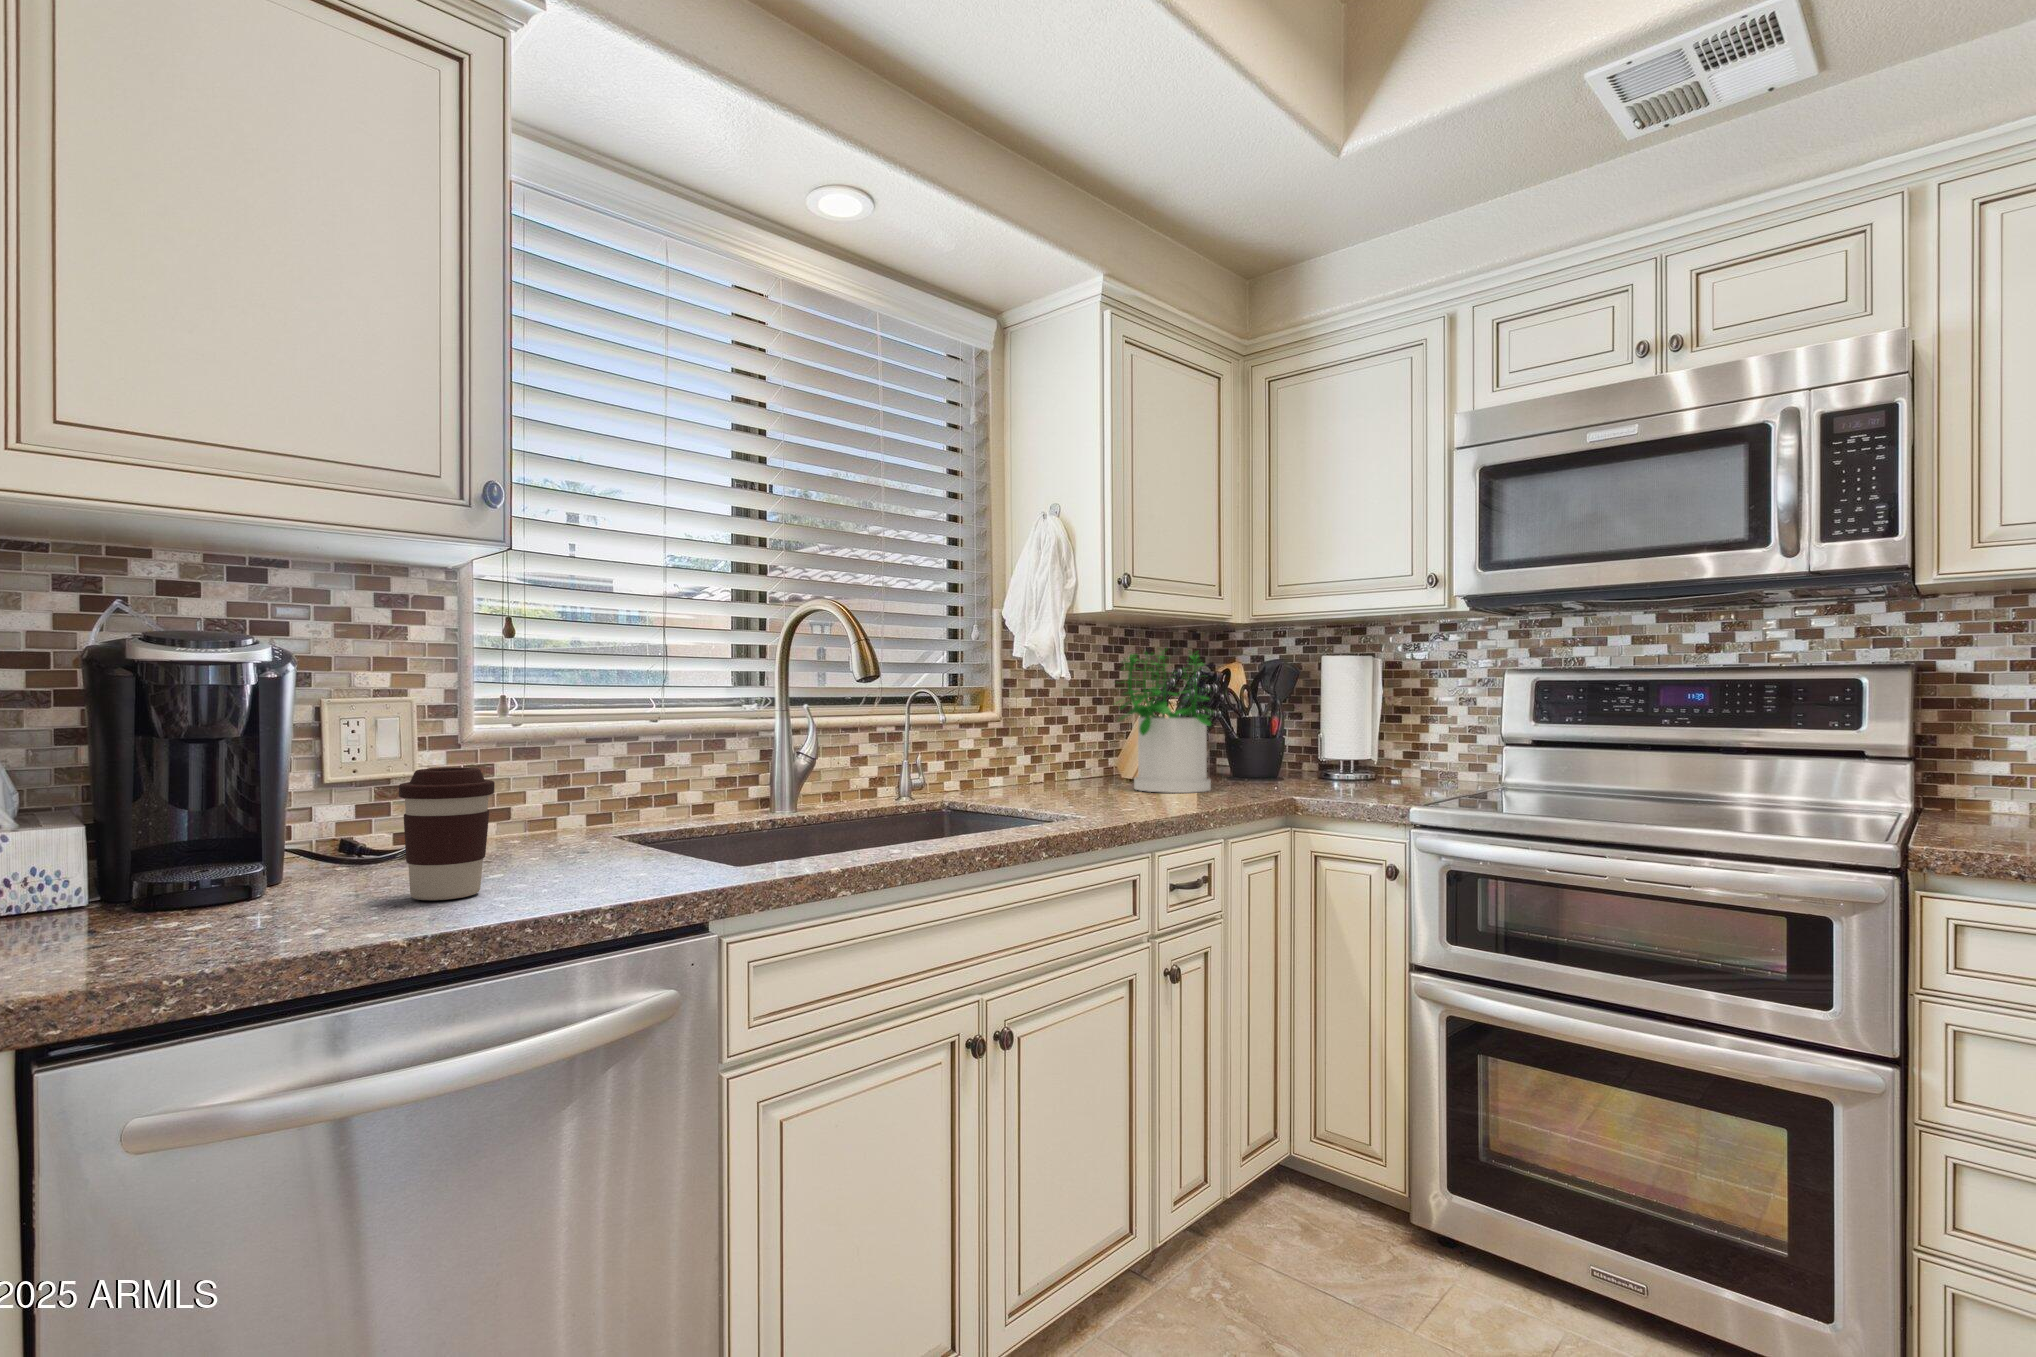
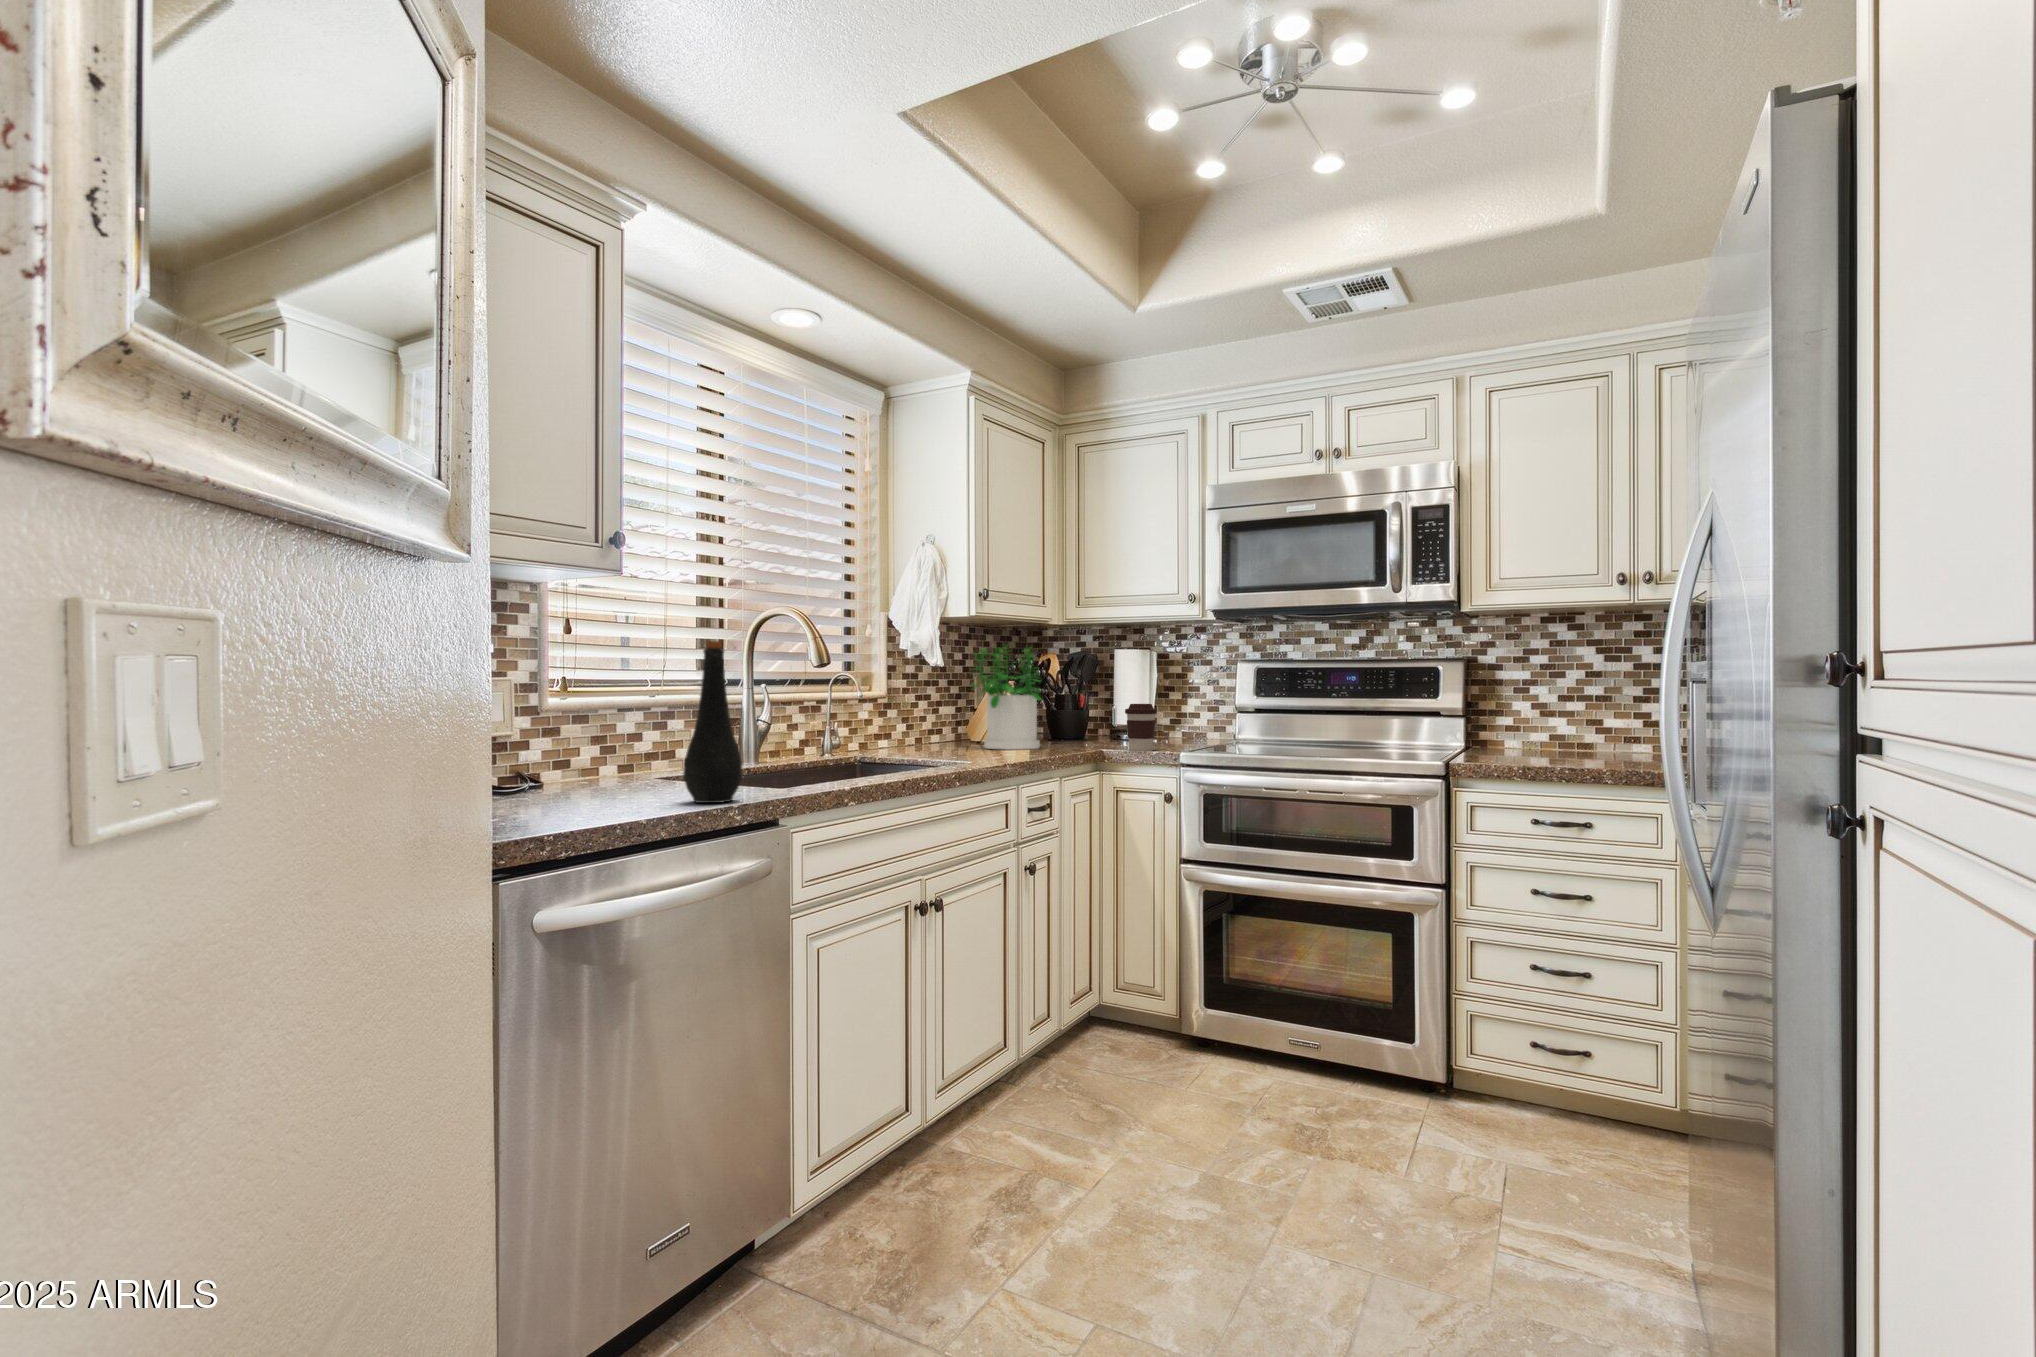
bottle: none [544,641,641,900] -> present [683,641,742,803]
coffee cup: present [399,767,495,900] -> present [1125,704,1157,752]

